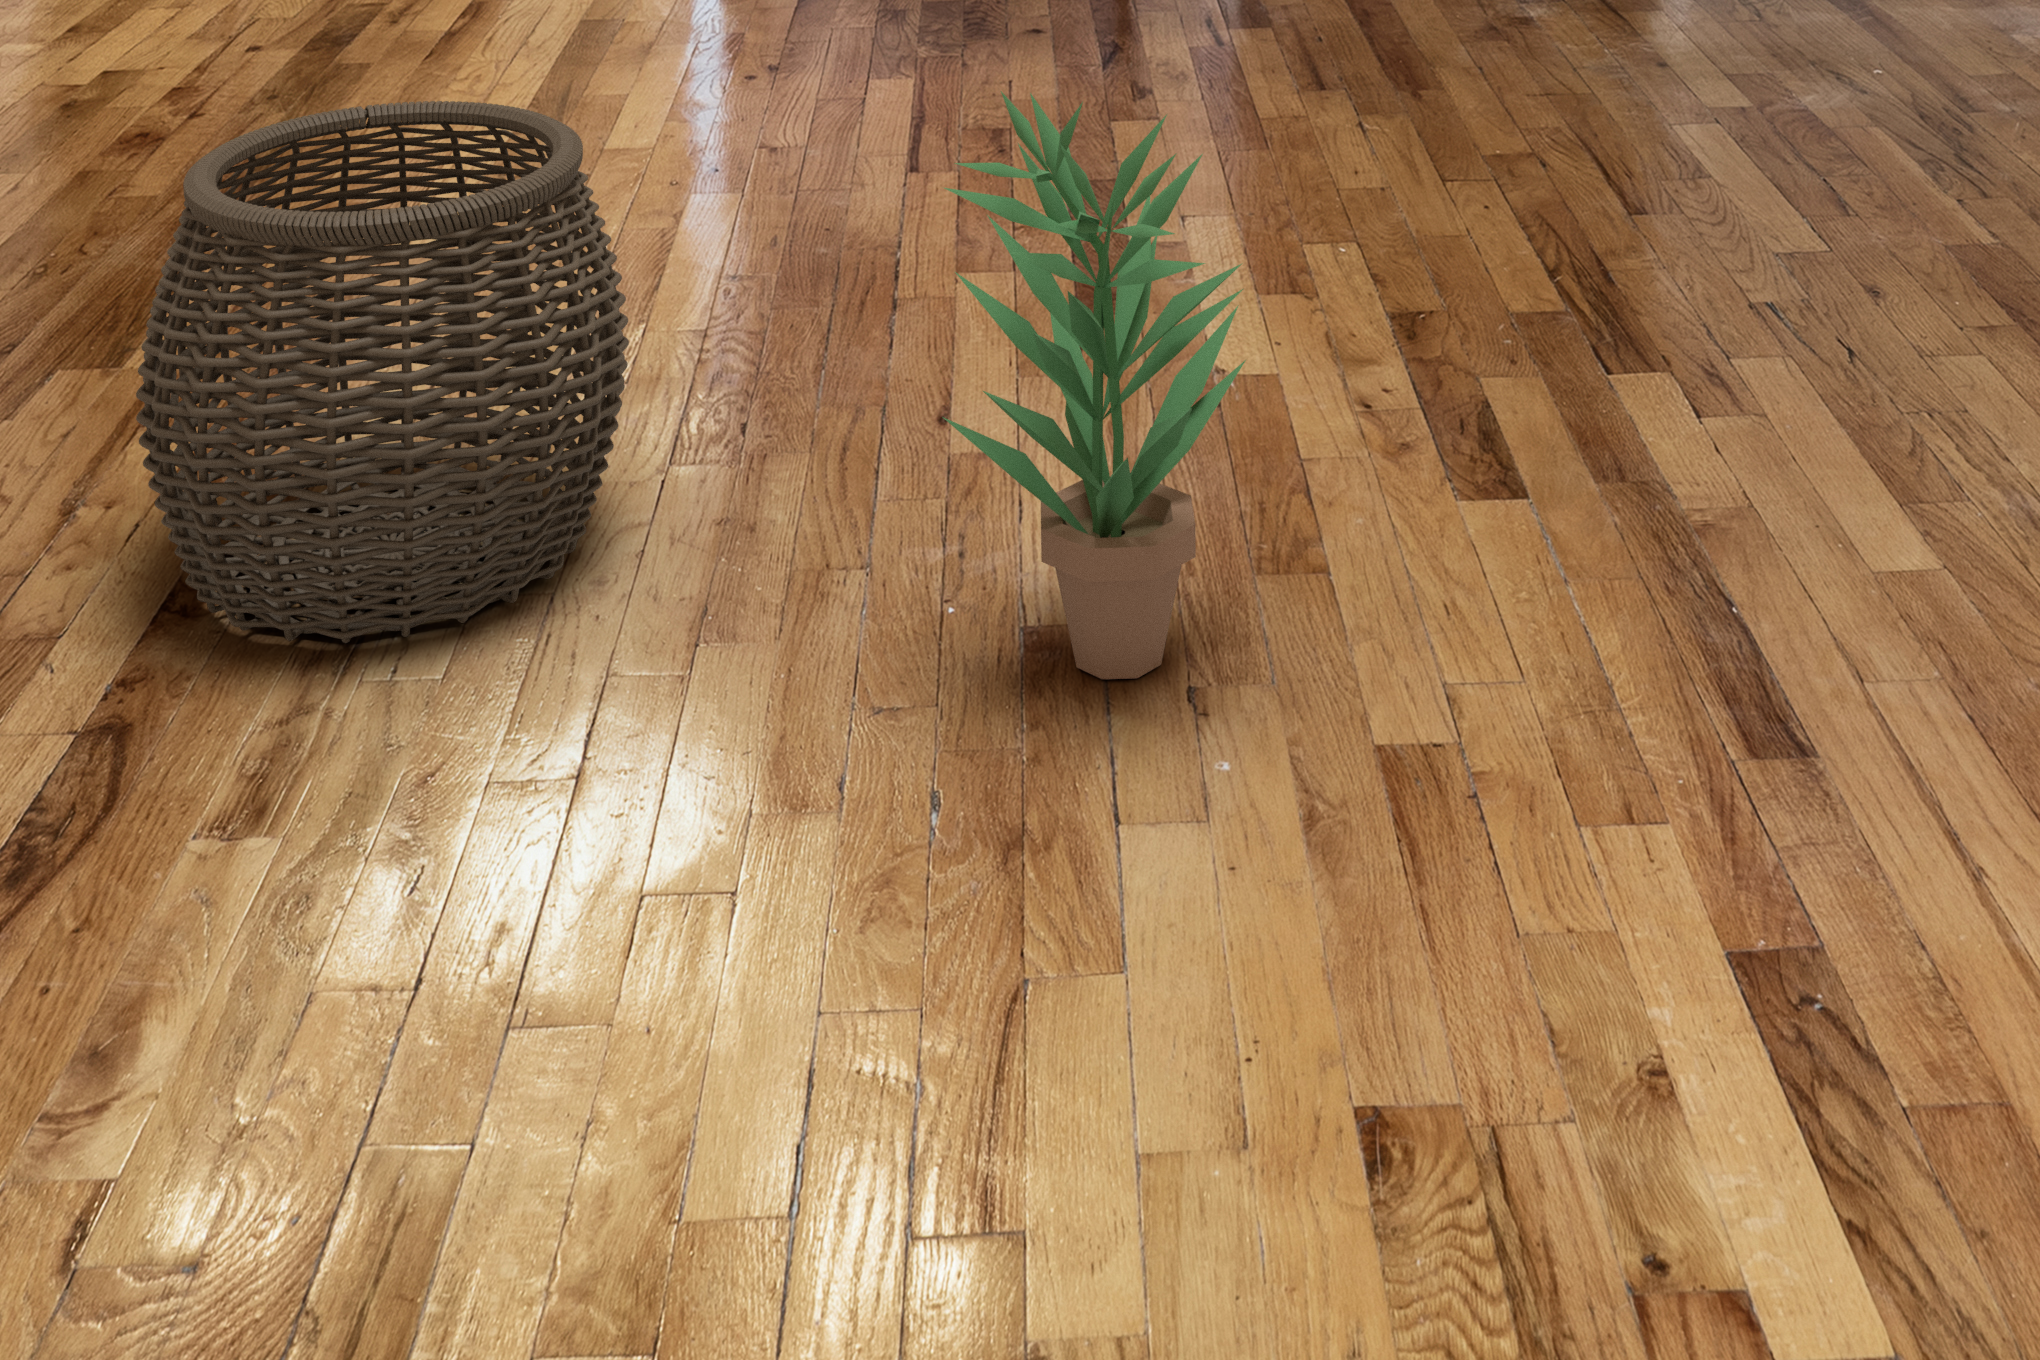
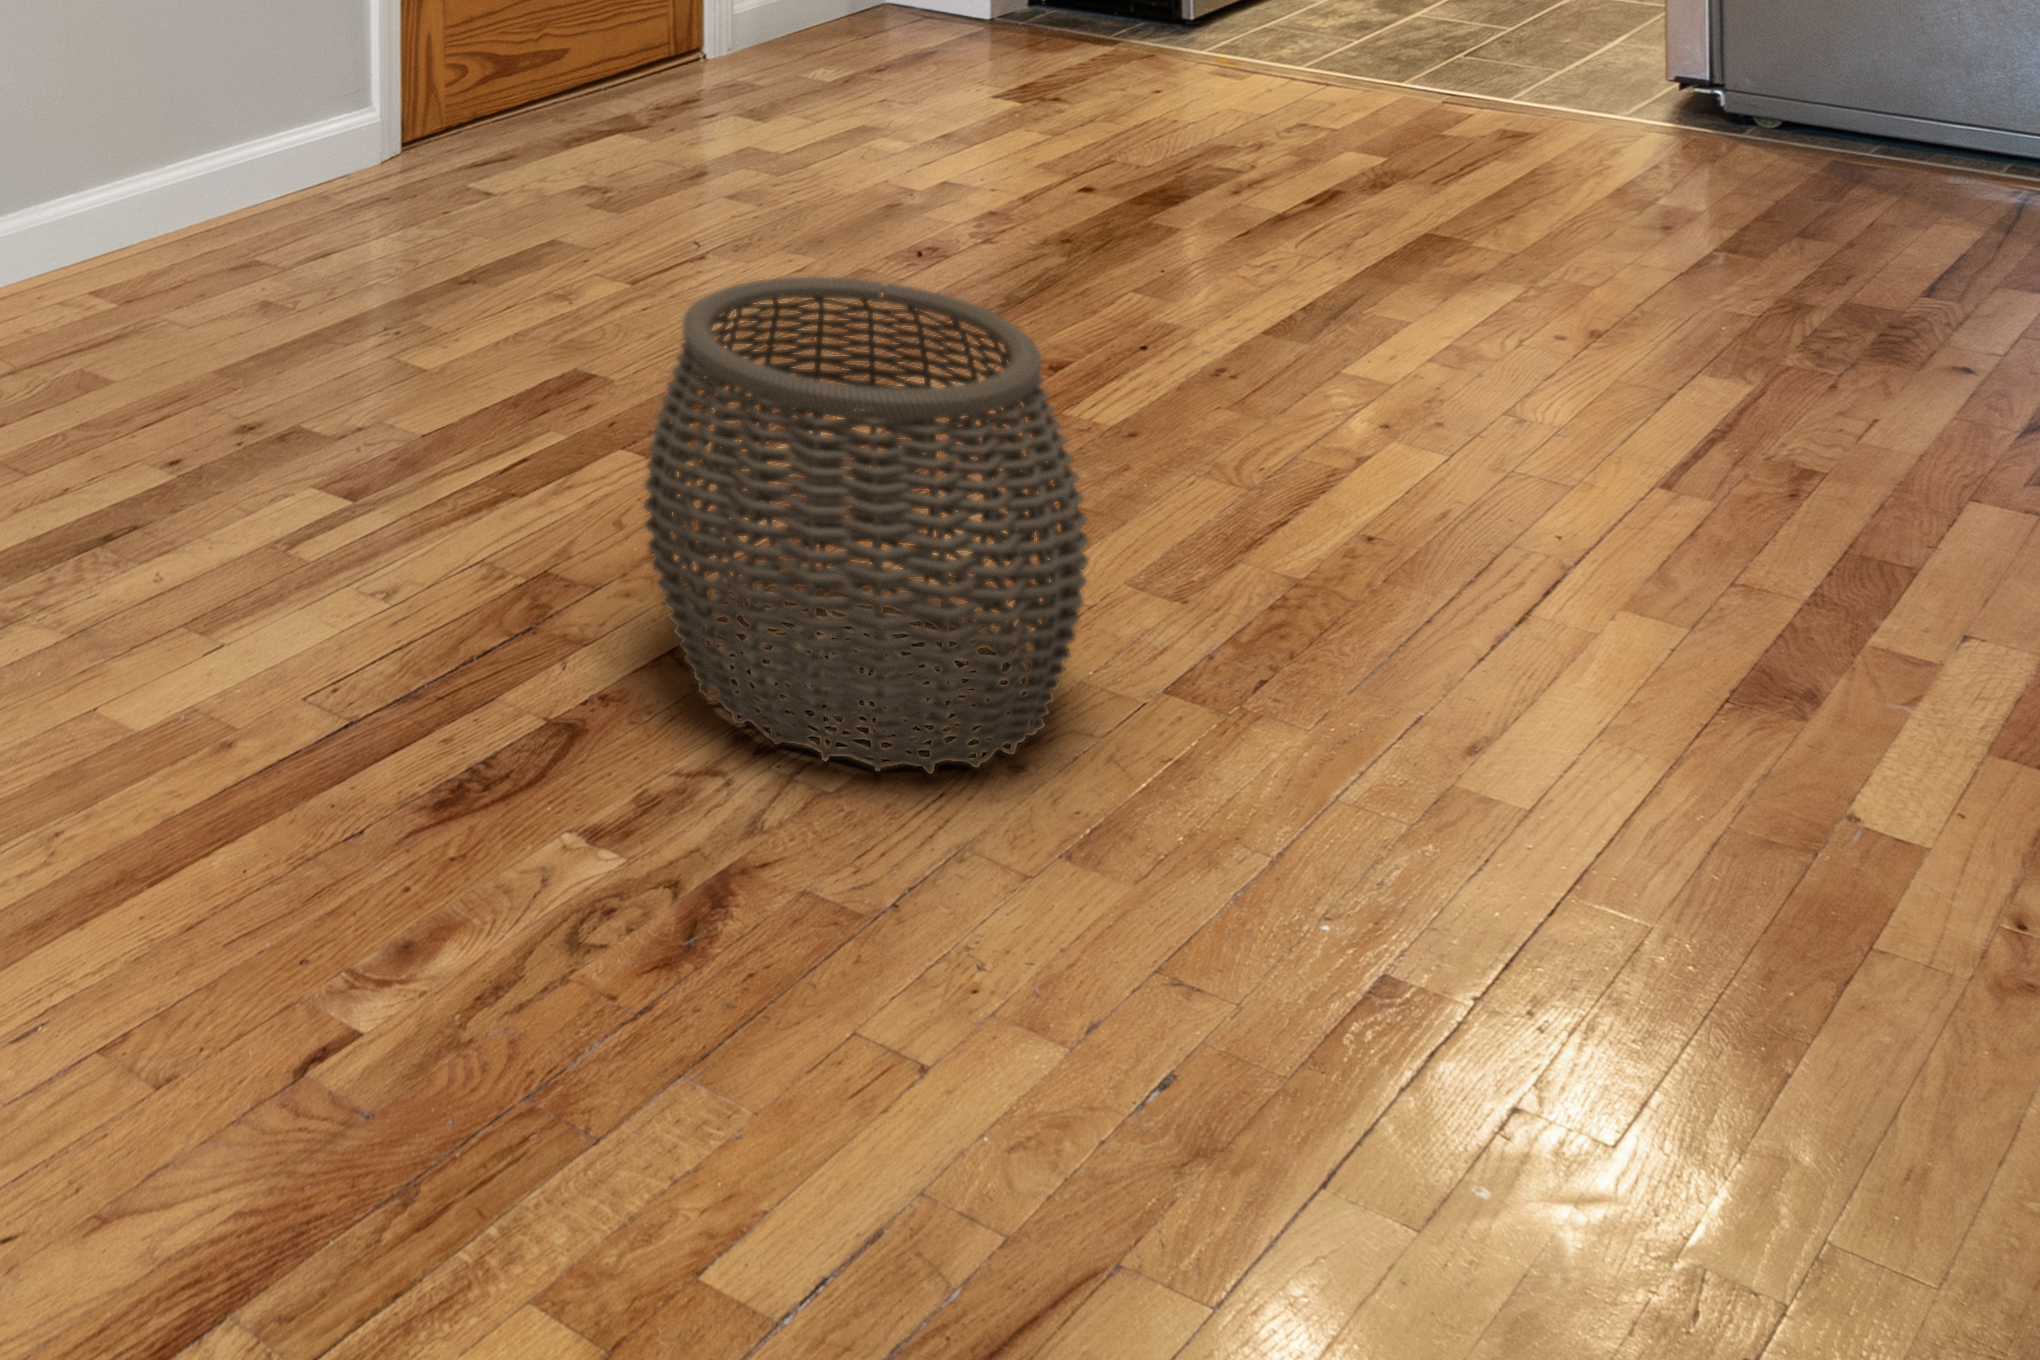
potted plant: present [943,91,1246,679] -> none [1254,444,1669,1134]

